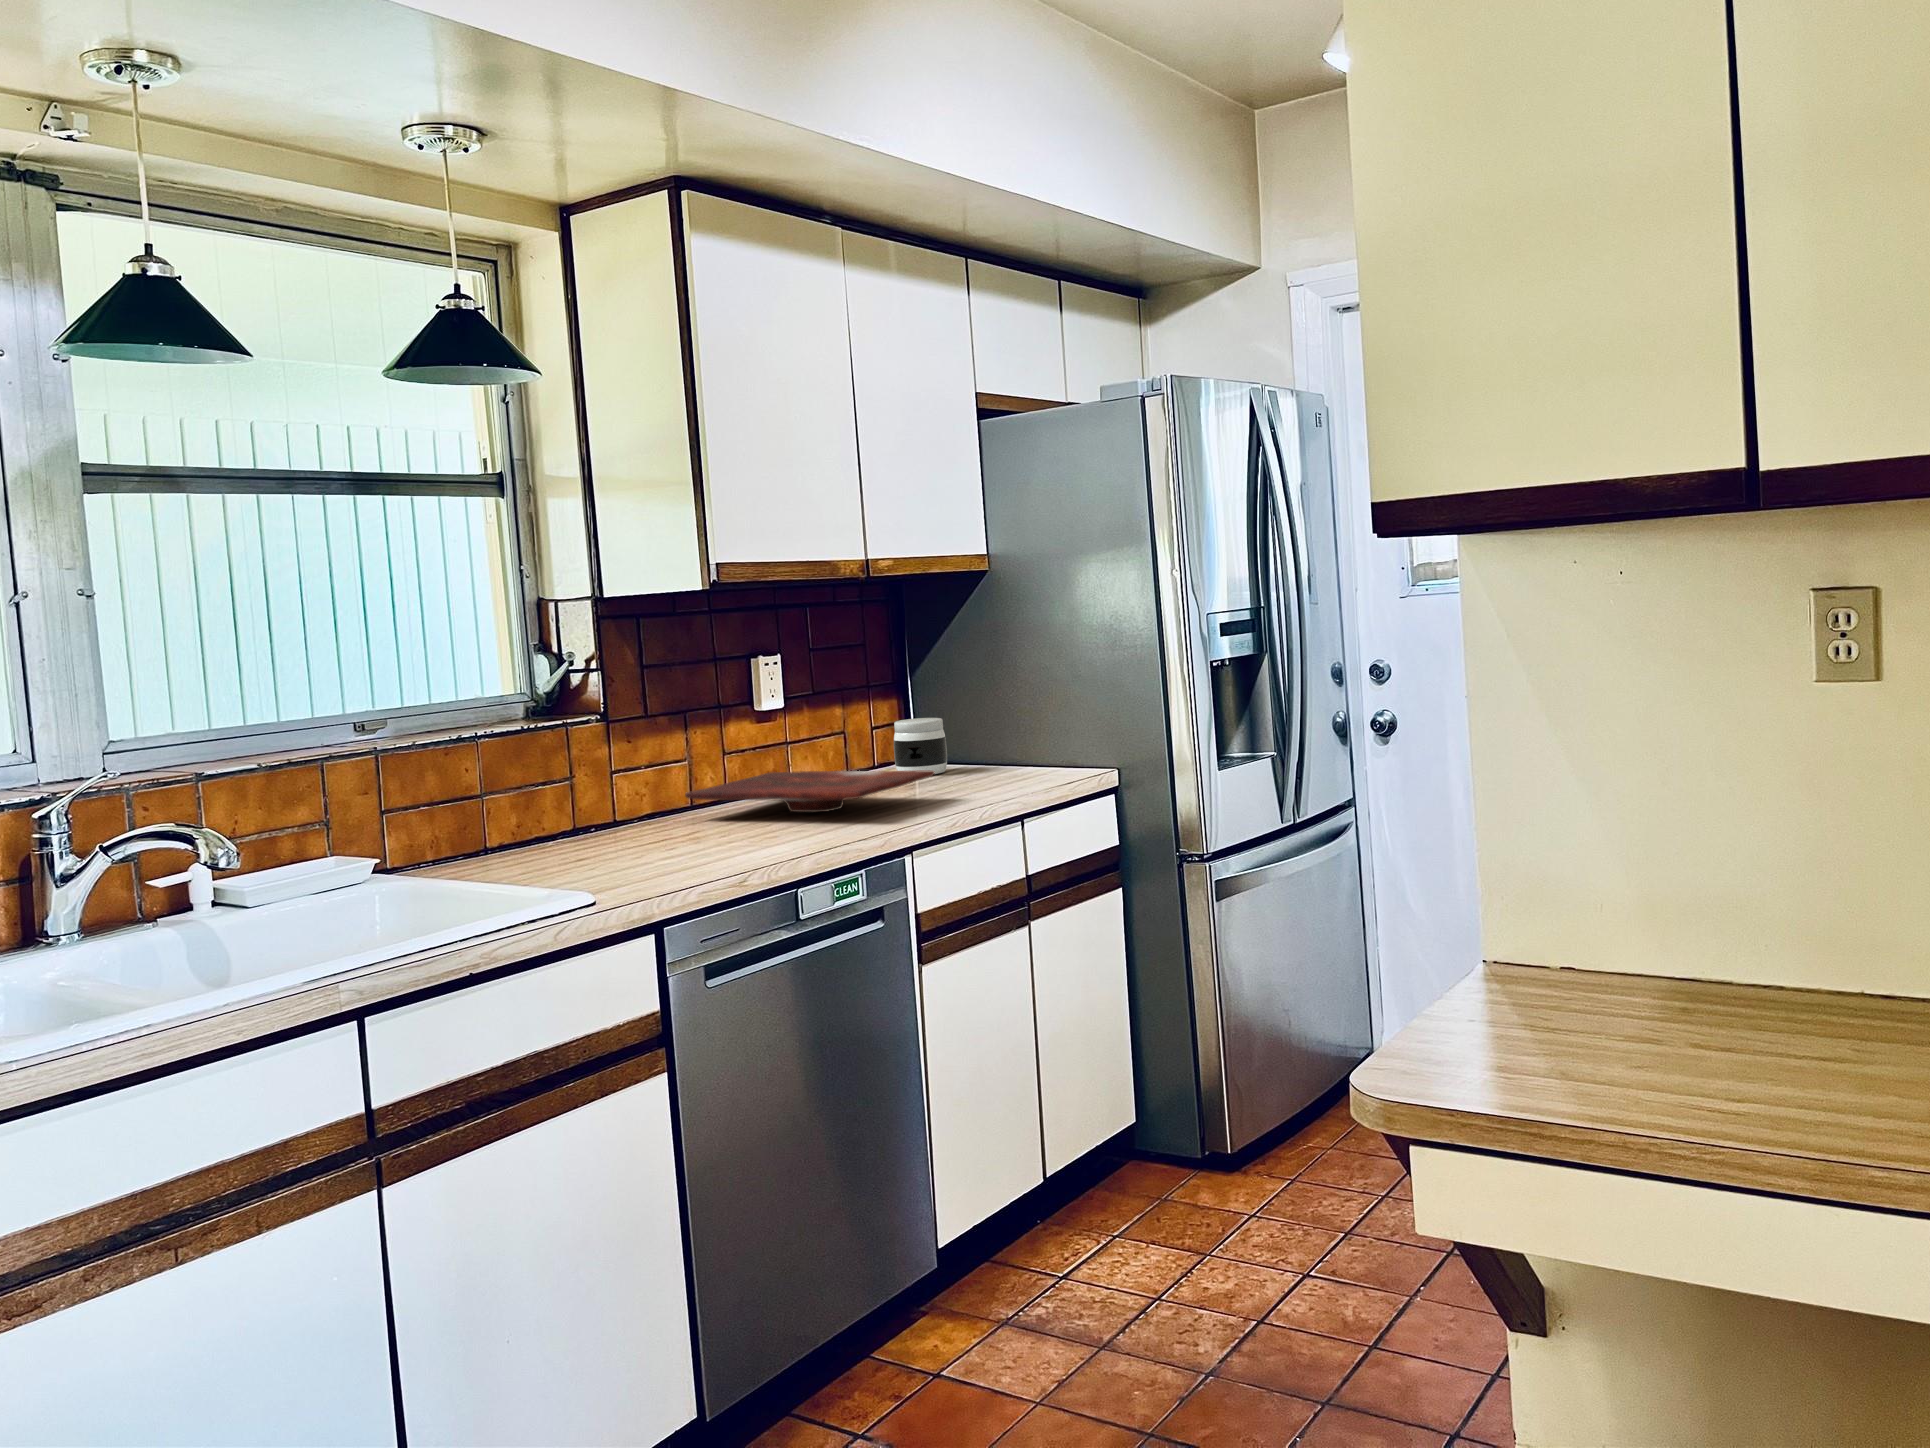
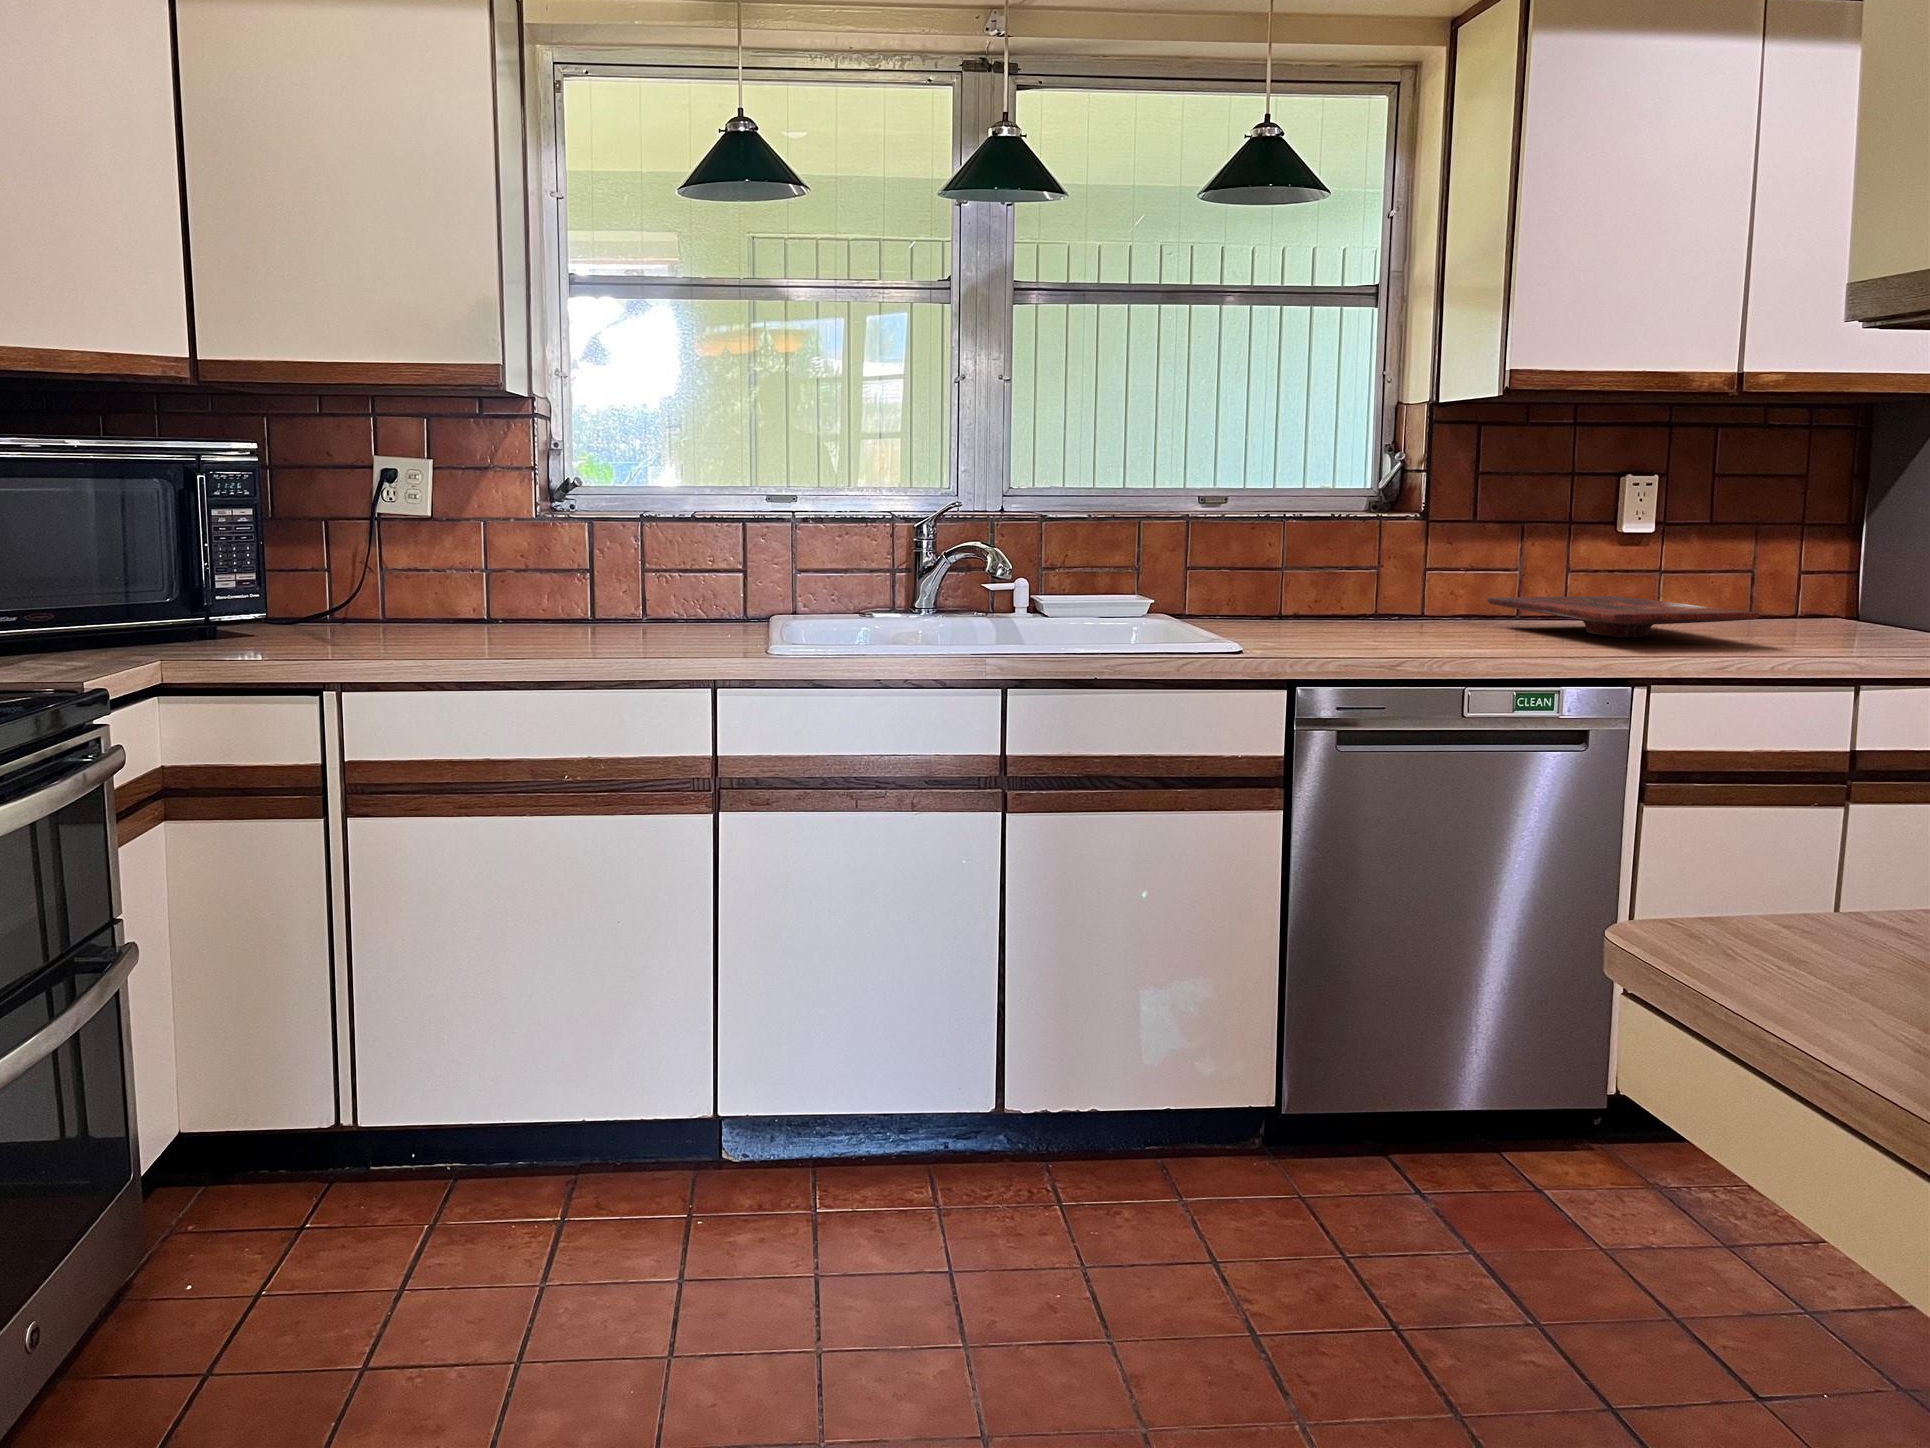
jar: present [894,718,947,774] -> none [1801,566,1873,631]

